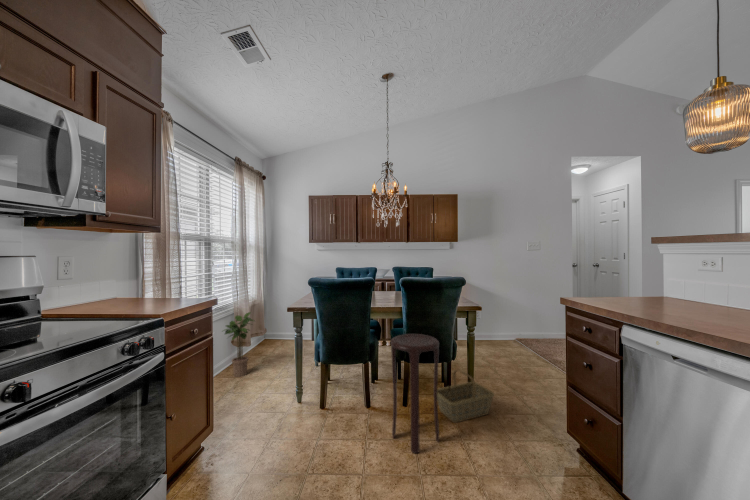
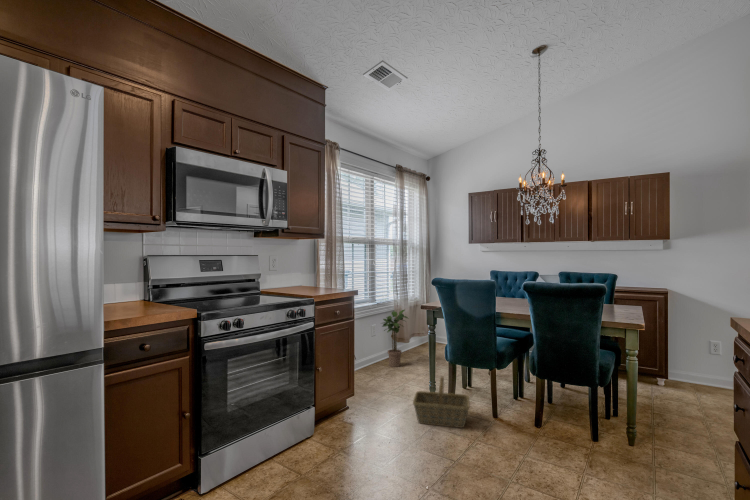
stool: present [390,334,439,453] -> none [501,343,557,466]
basket: present [437,370,494,422] -> present [413,377,470,428]

